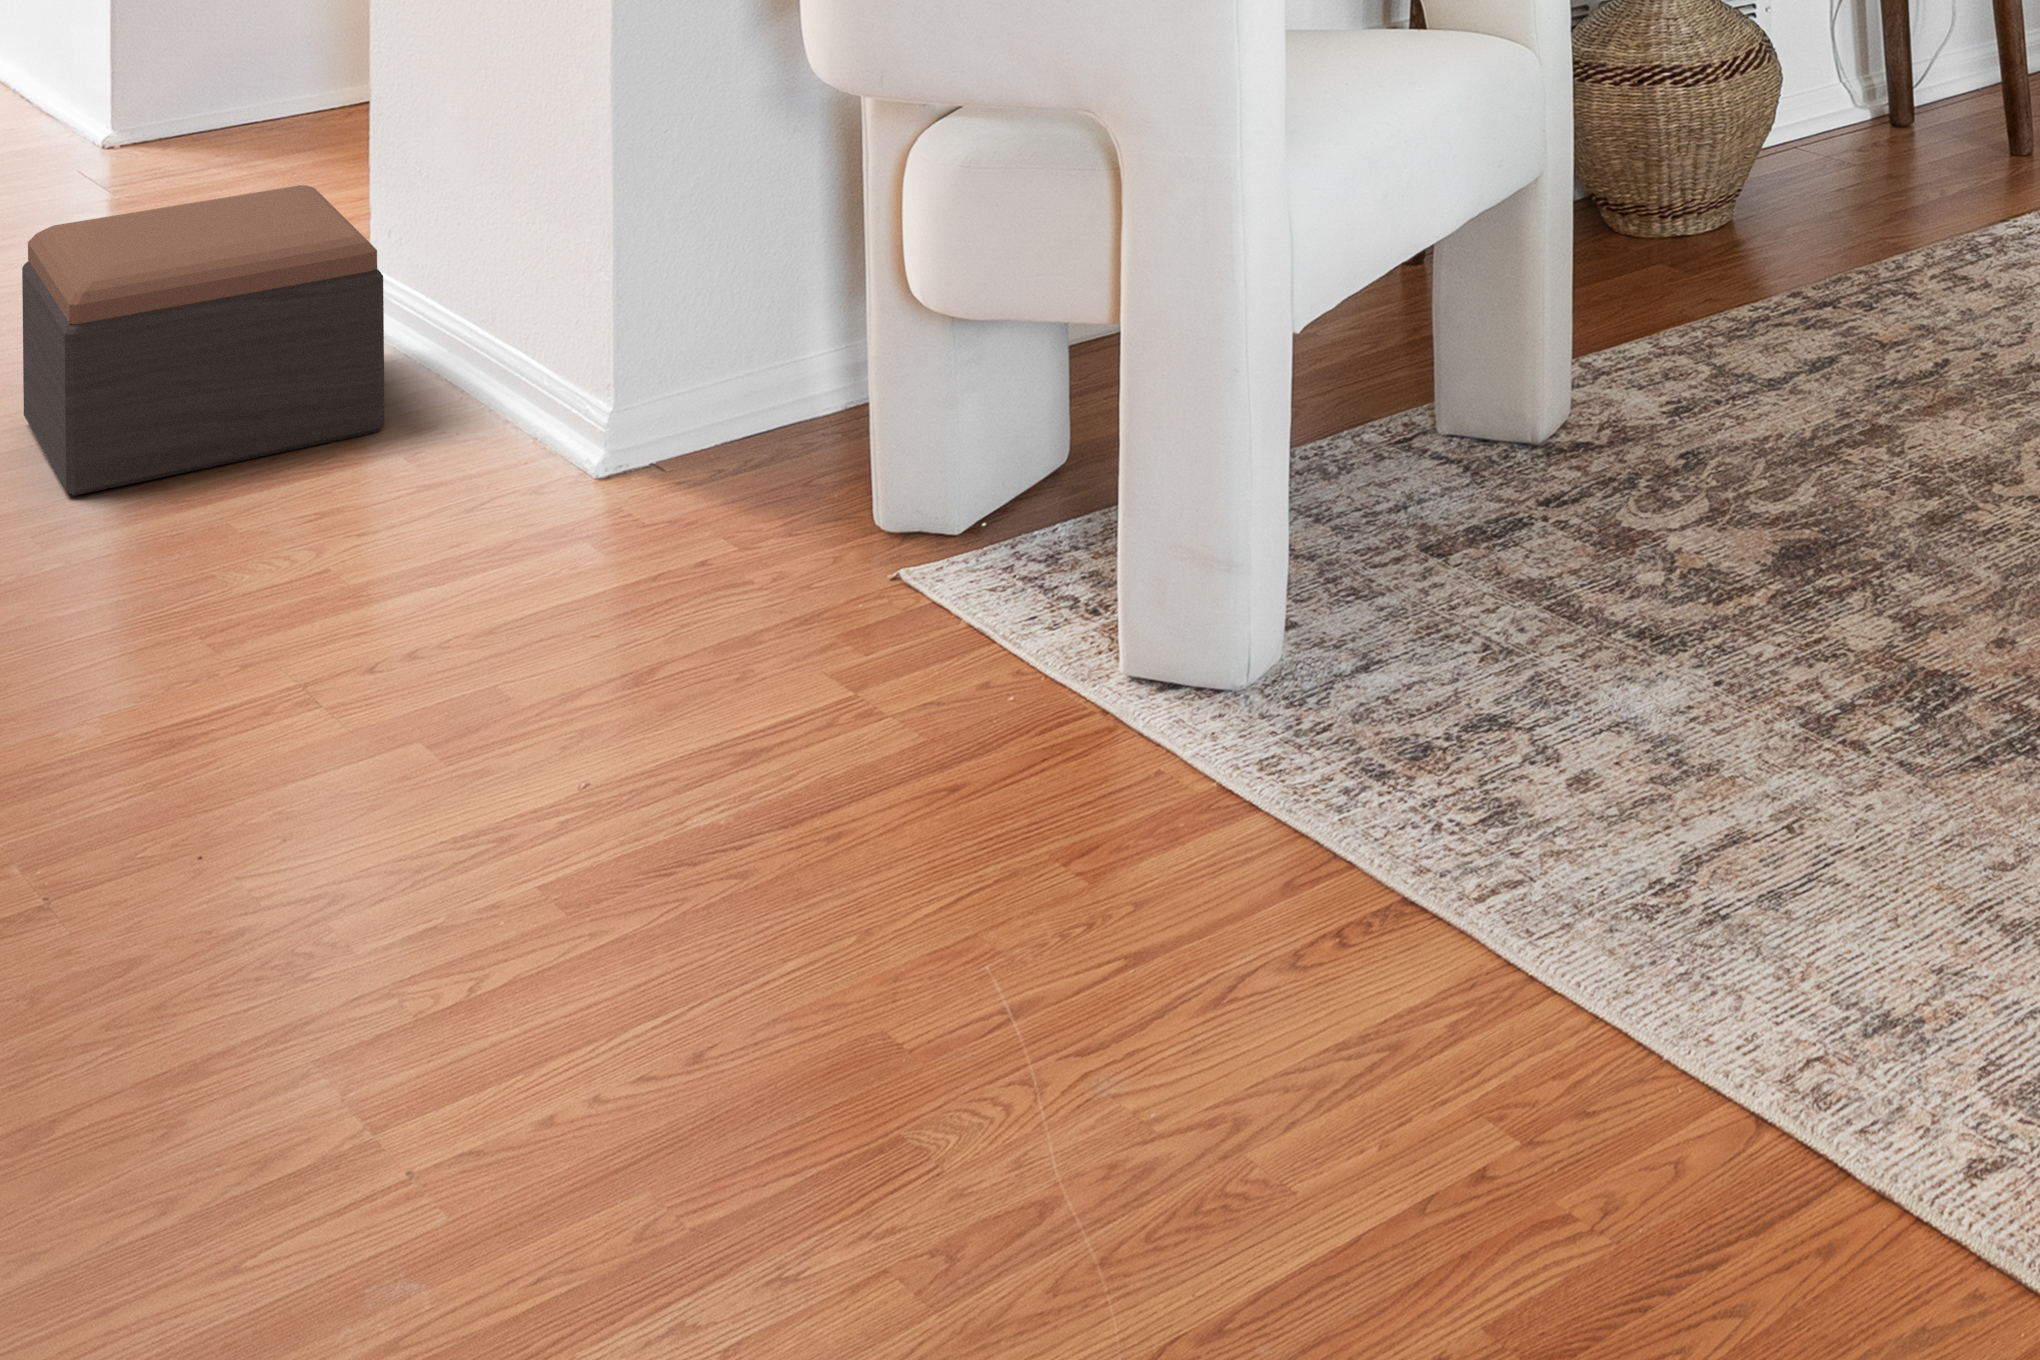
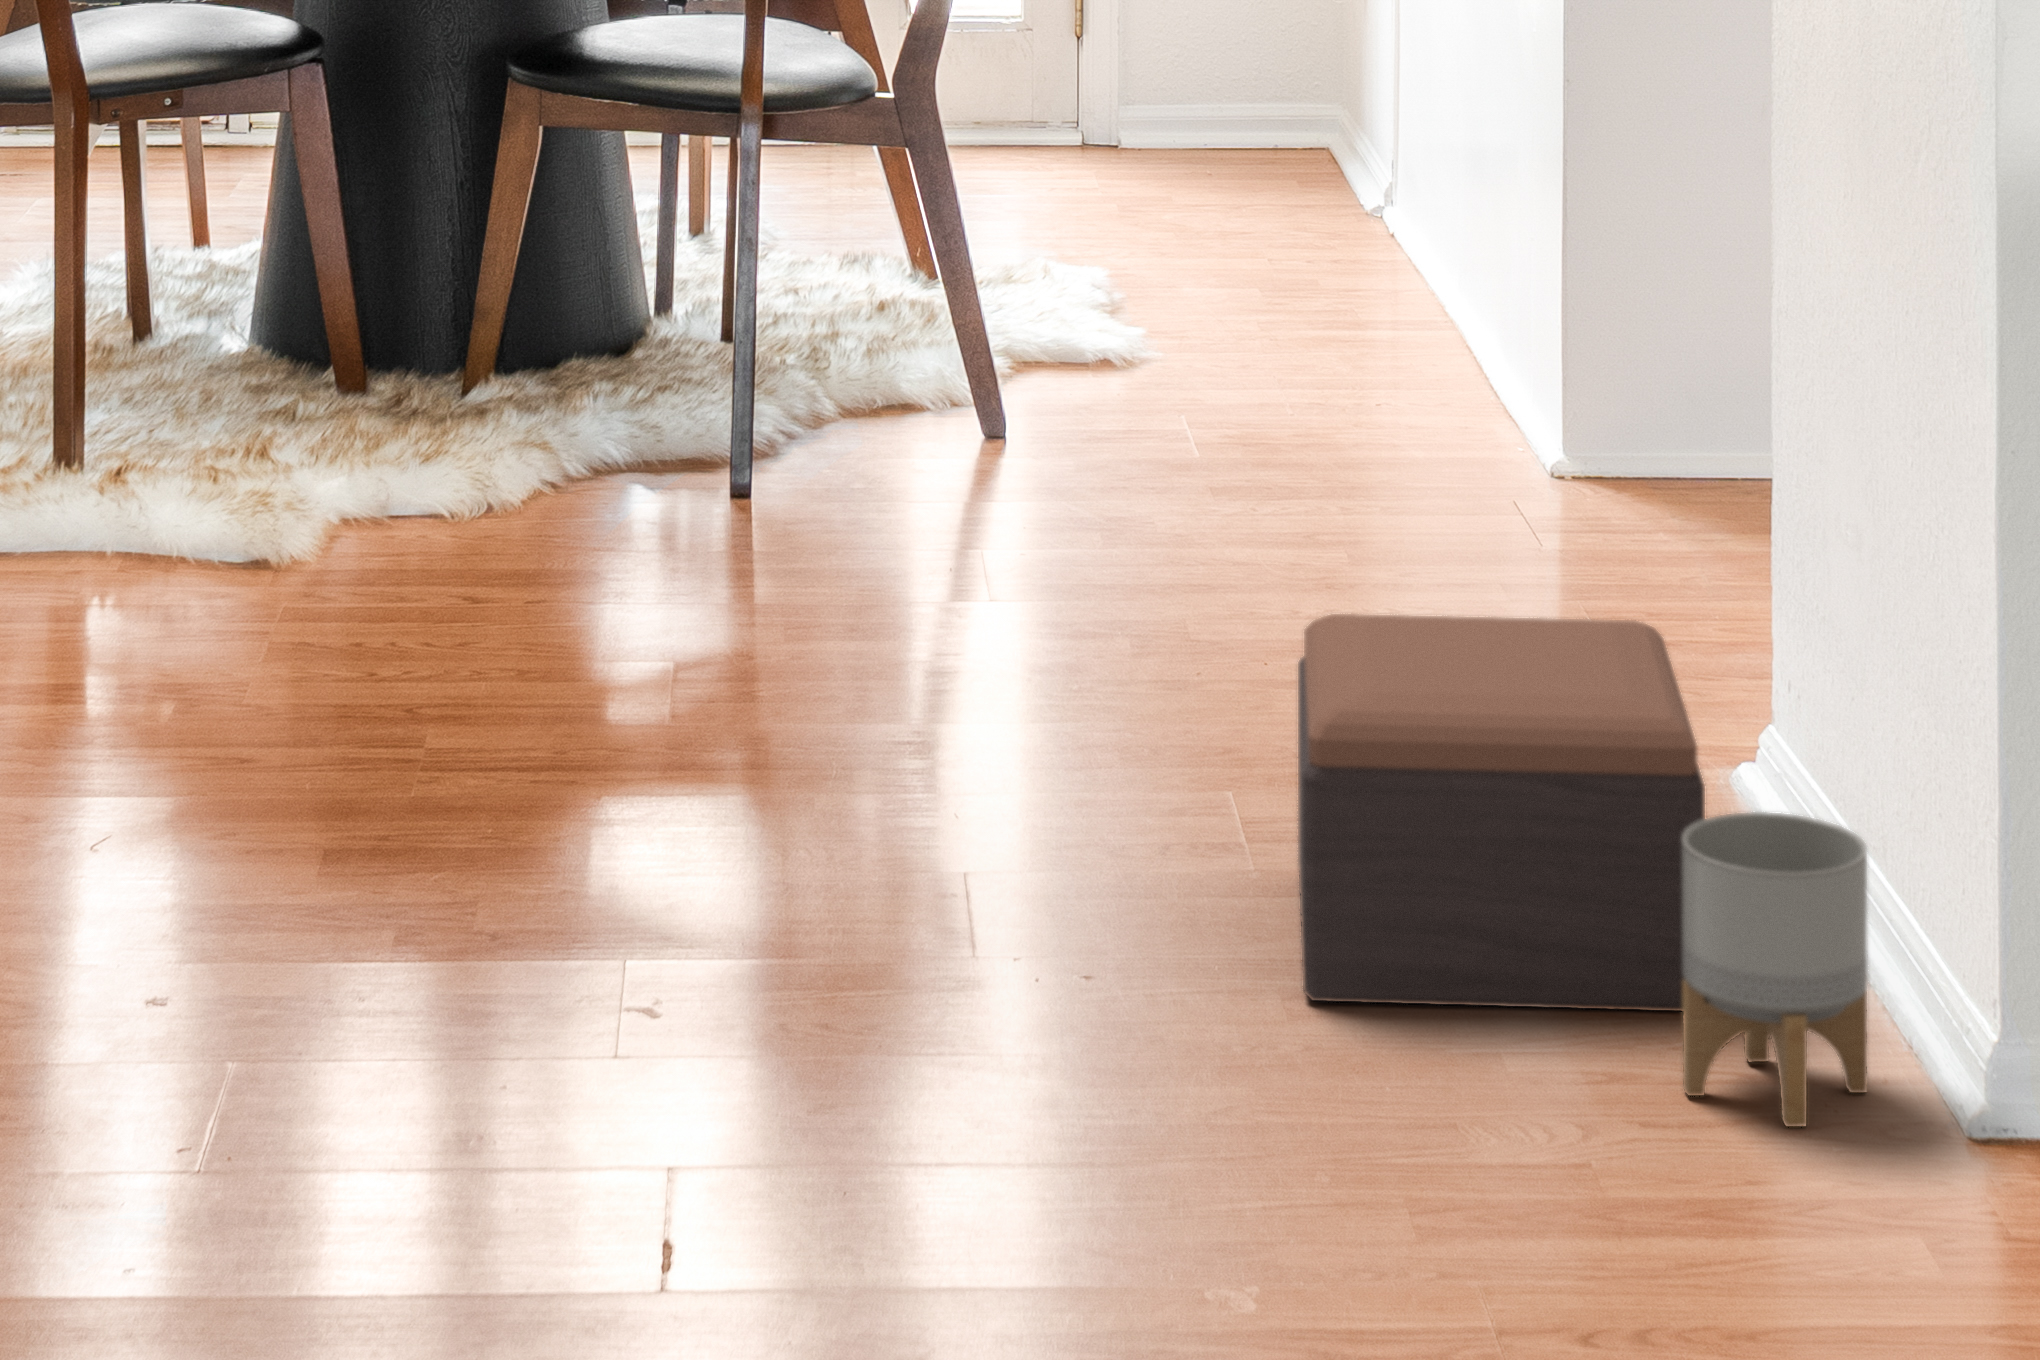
planter: none [385,276,521,479] -> present [1682,812,1868,1127]

